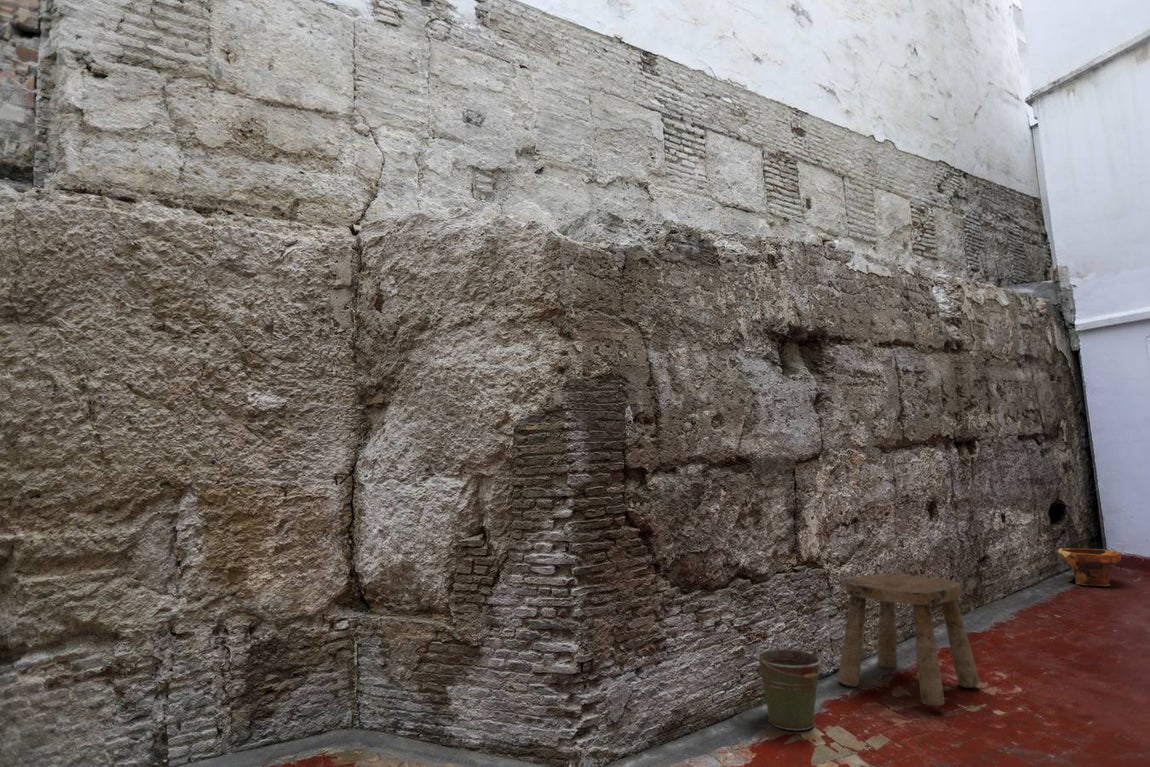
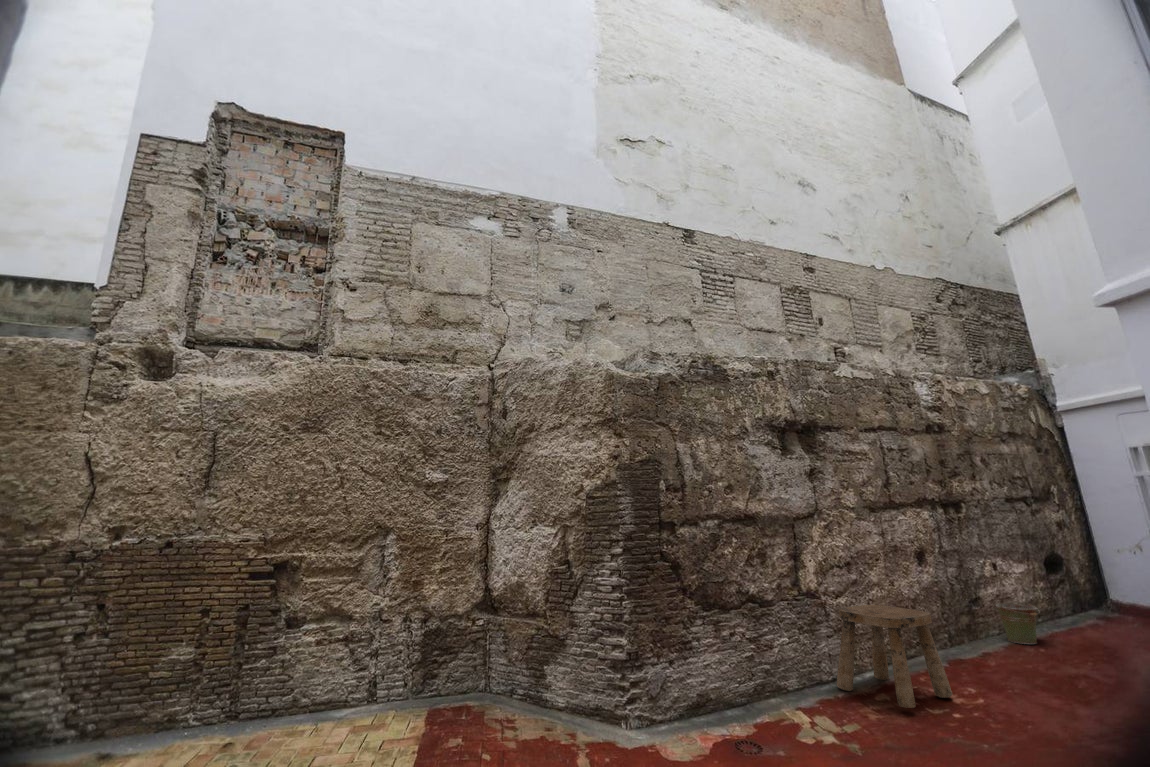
planter: present [1058,548,1121,586] -> none [1055,594,1114,627]
bucket: present [757,650,825,730] -> present [996,604,1037,644]

